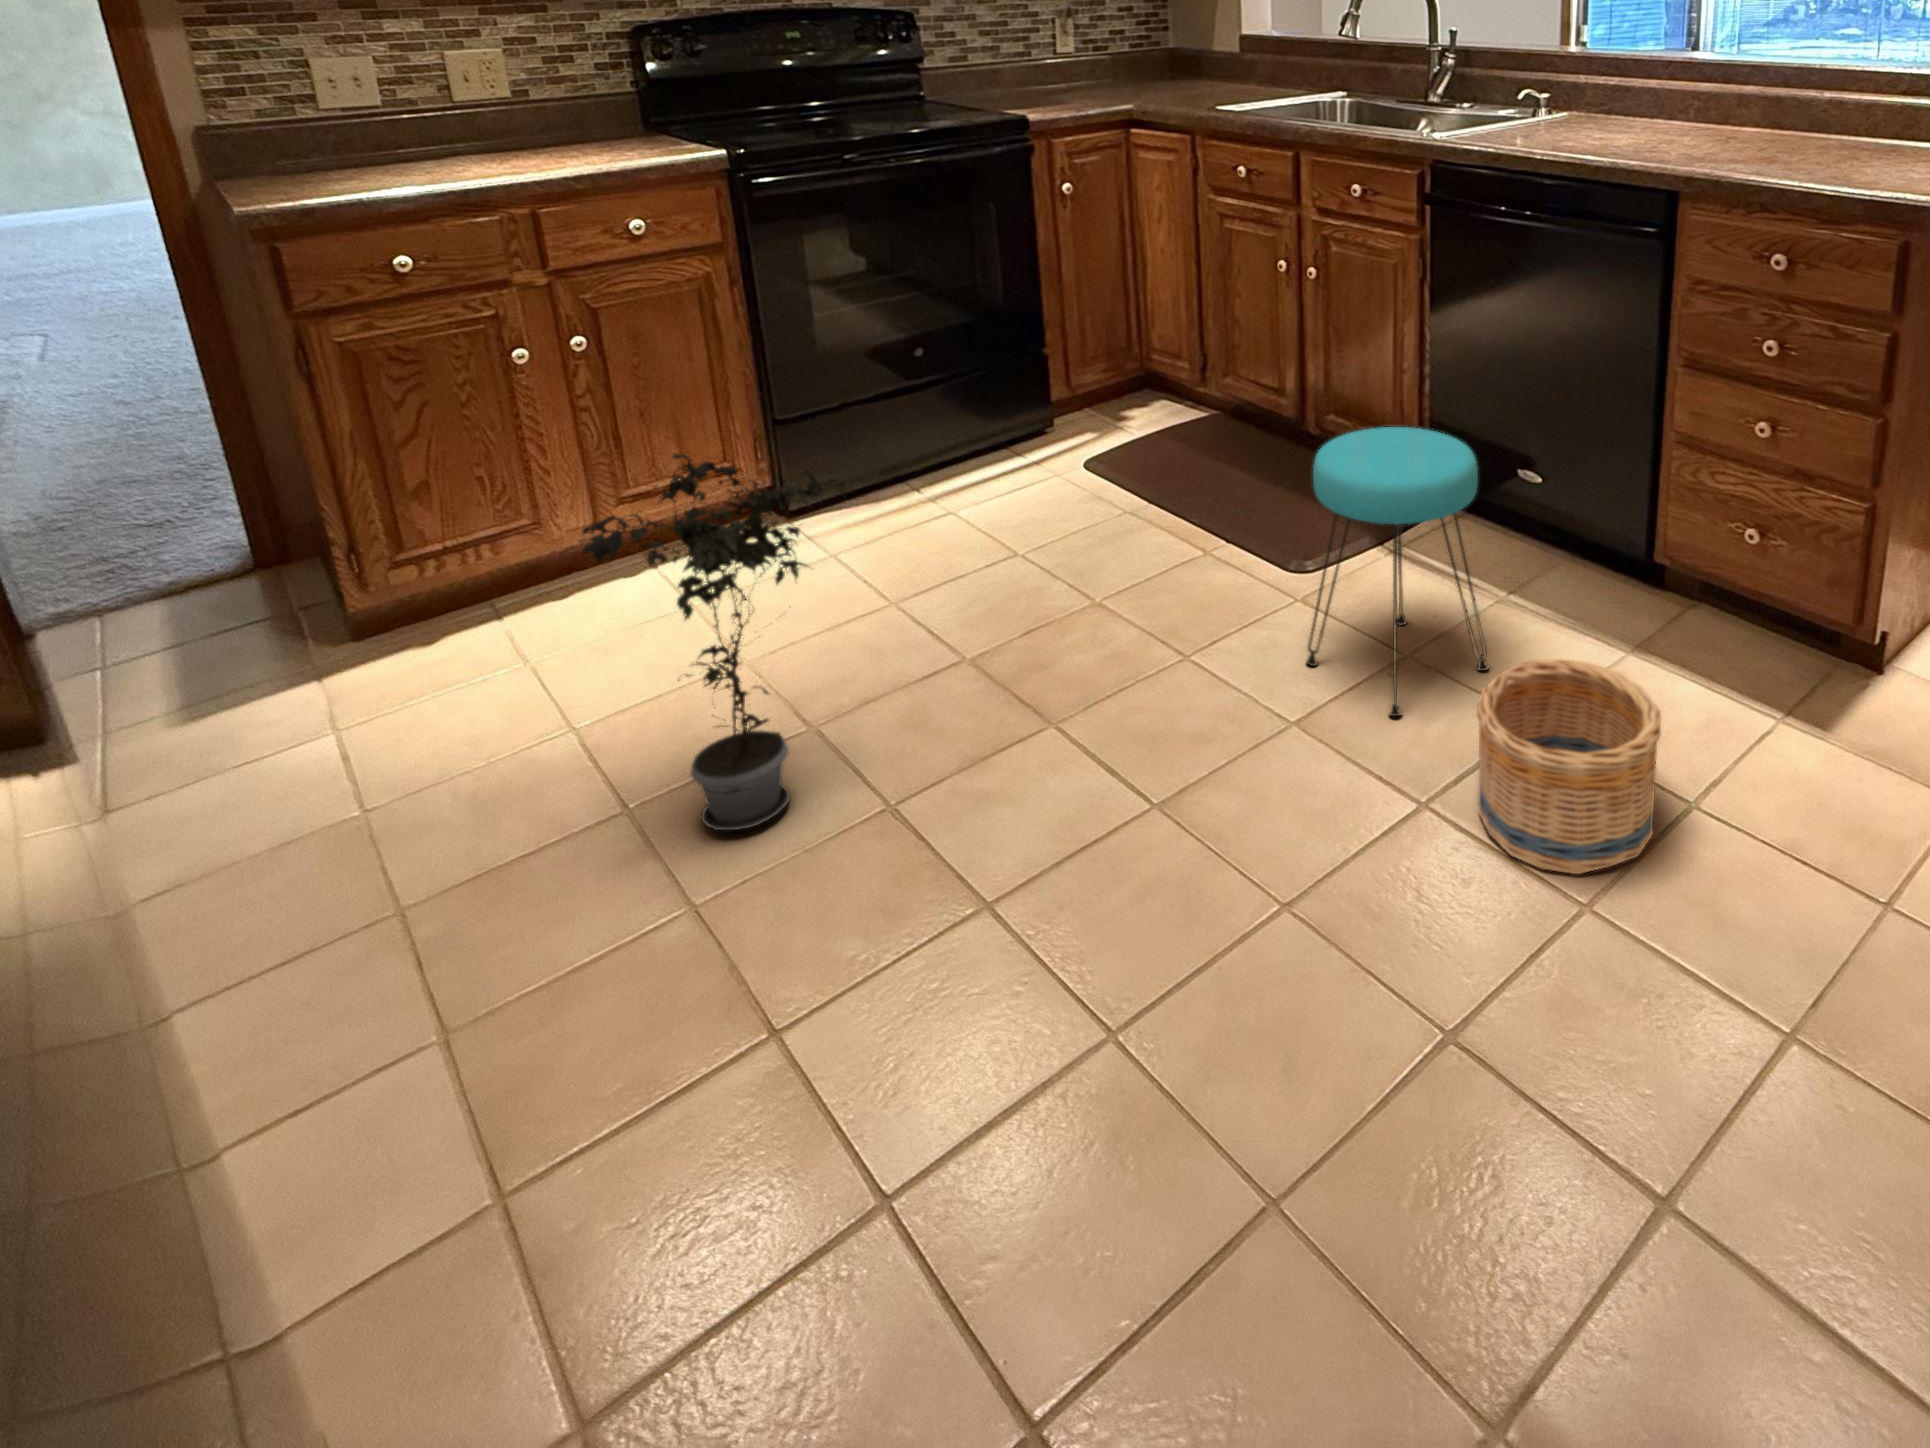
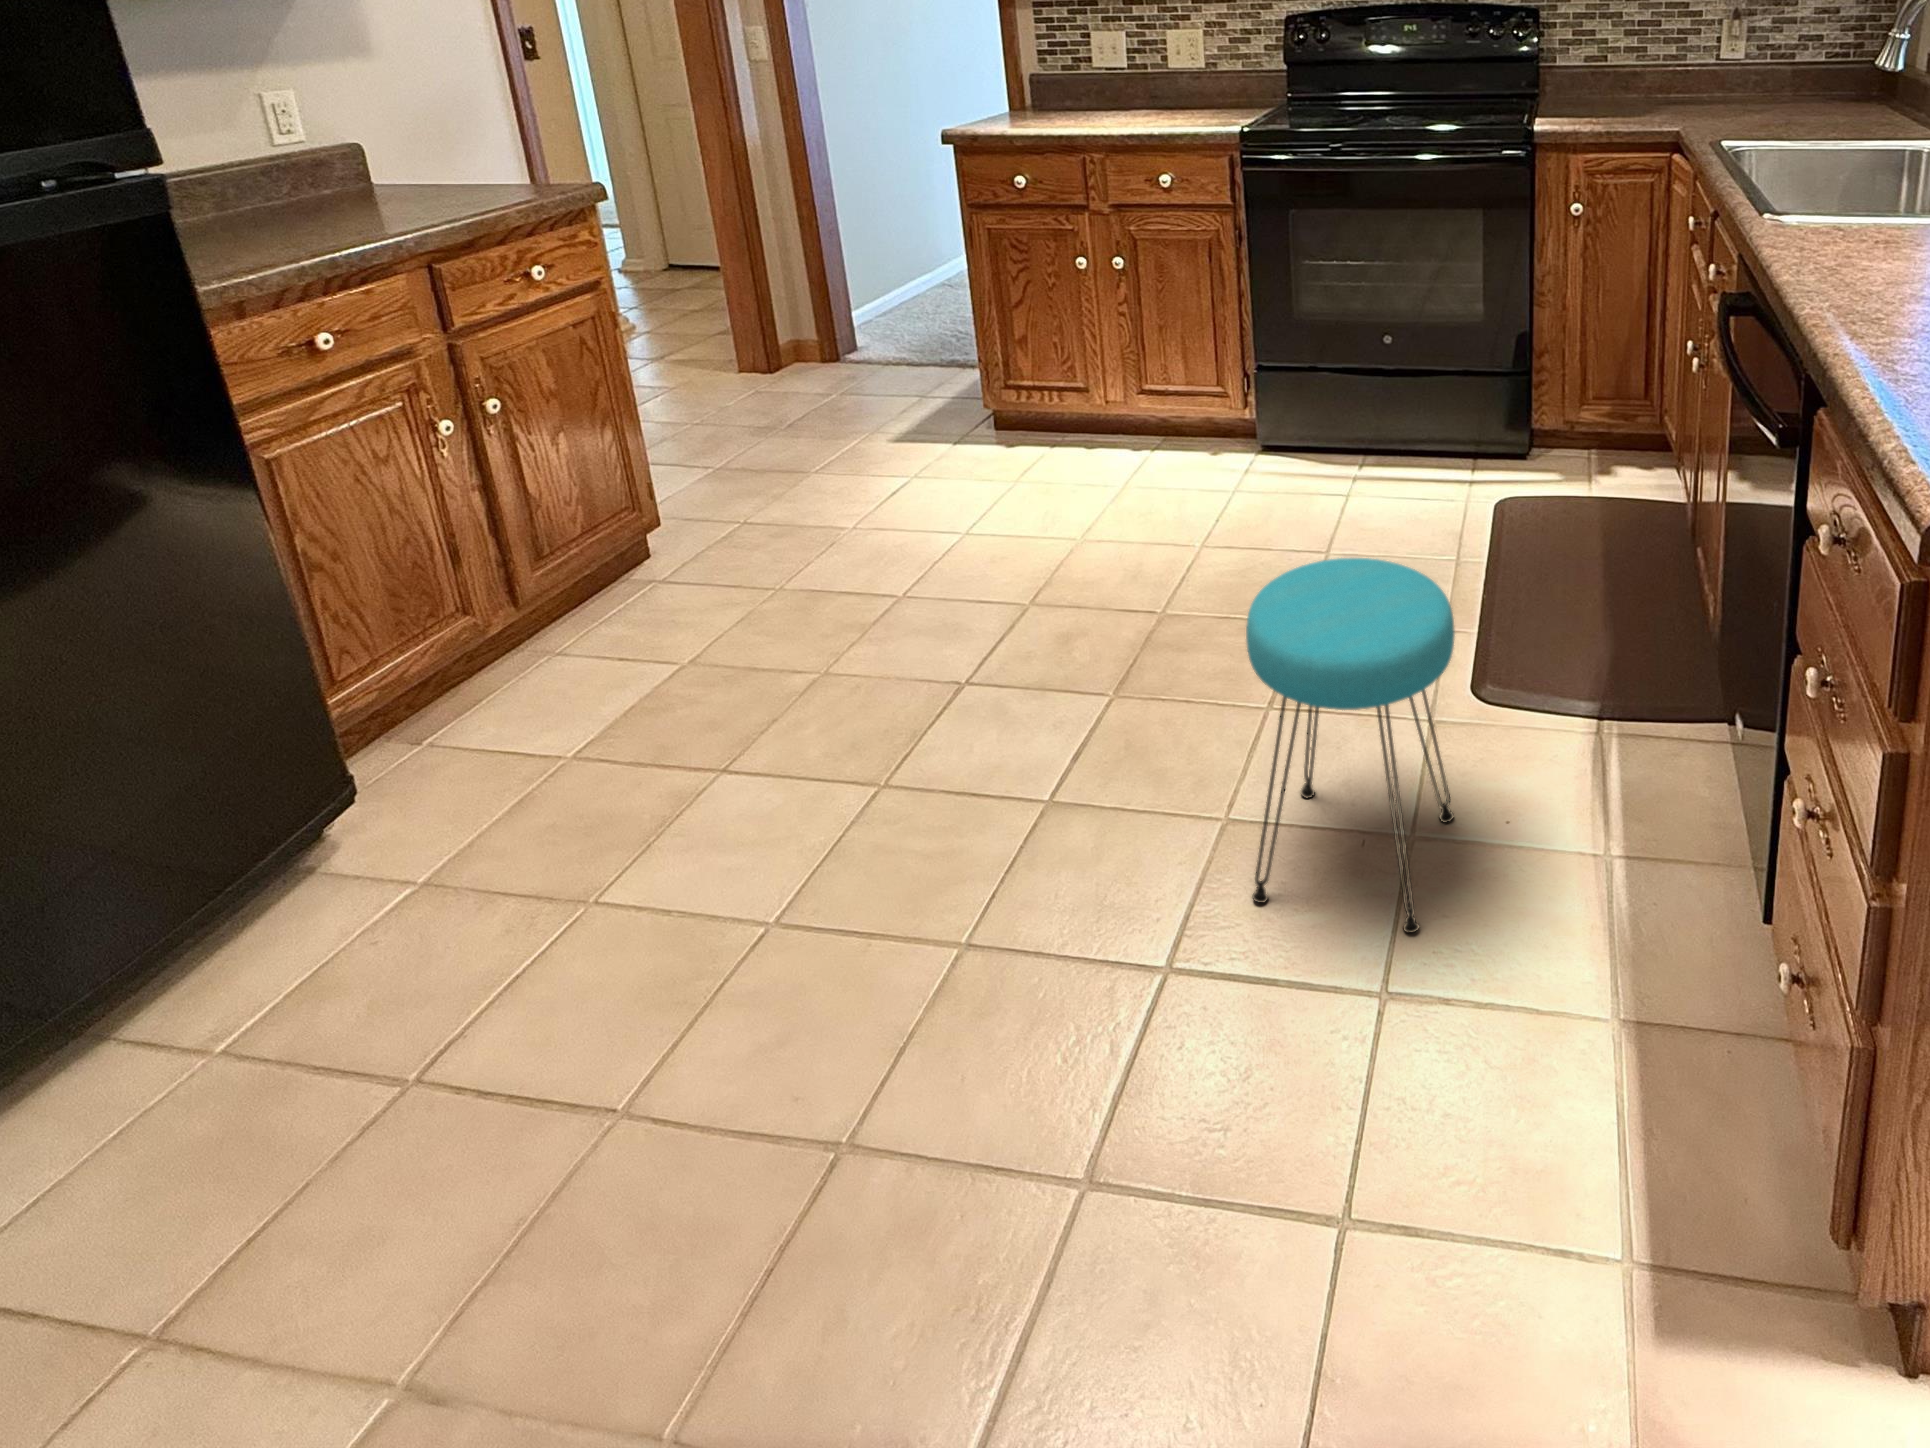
potted plant: present [560,454,846,830] -> none [812,351,981,647]
basket: present [1476,659,1661,874] -> none [1017,919,1273,1265]

